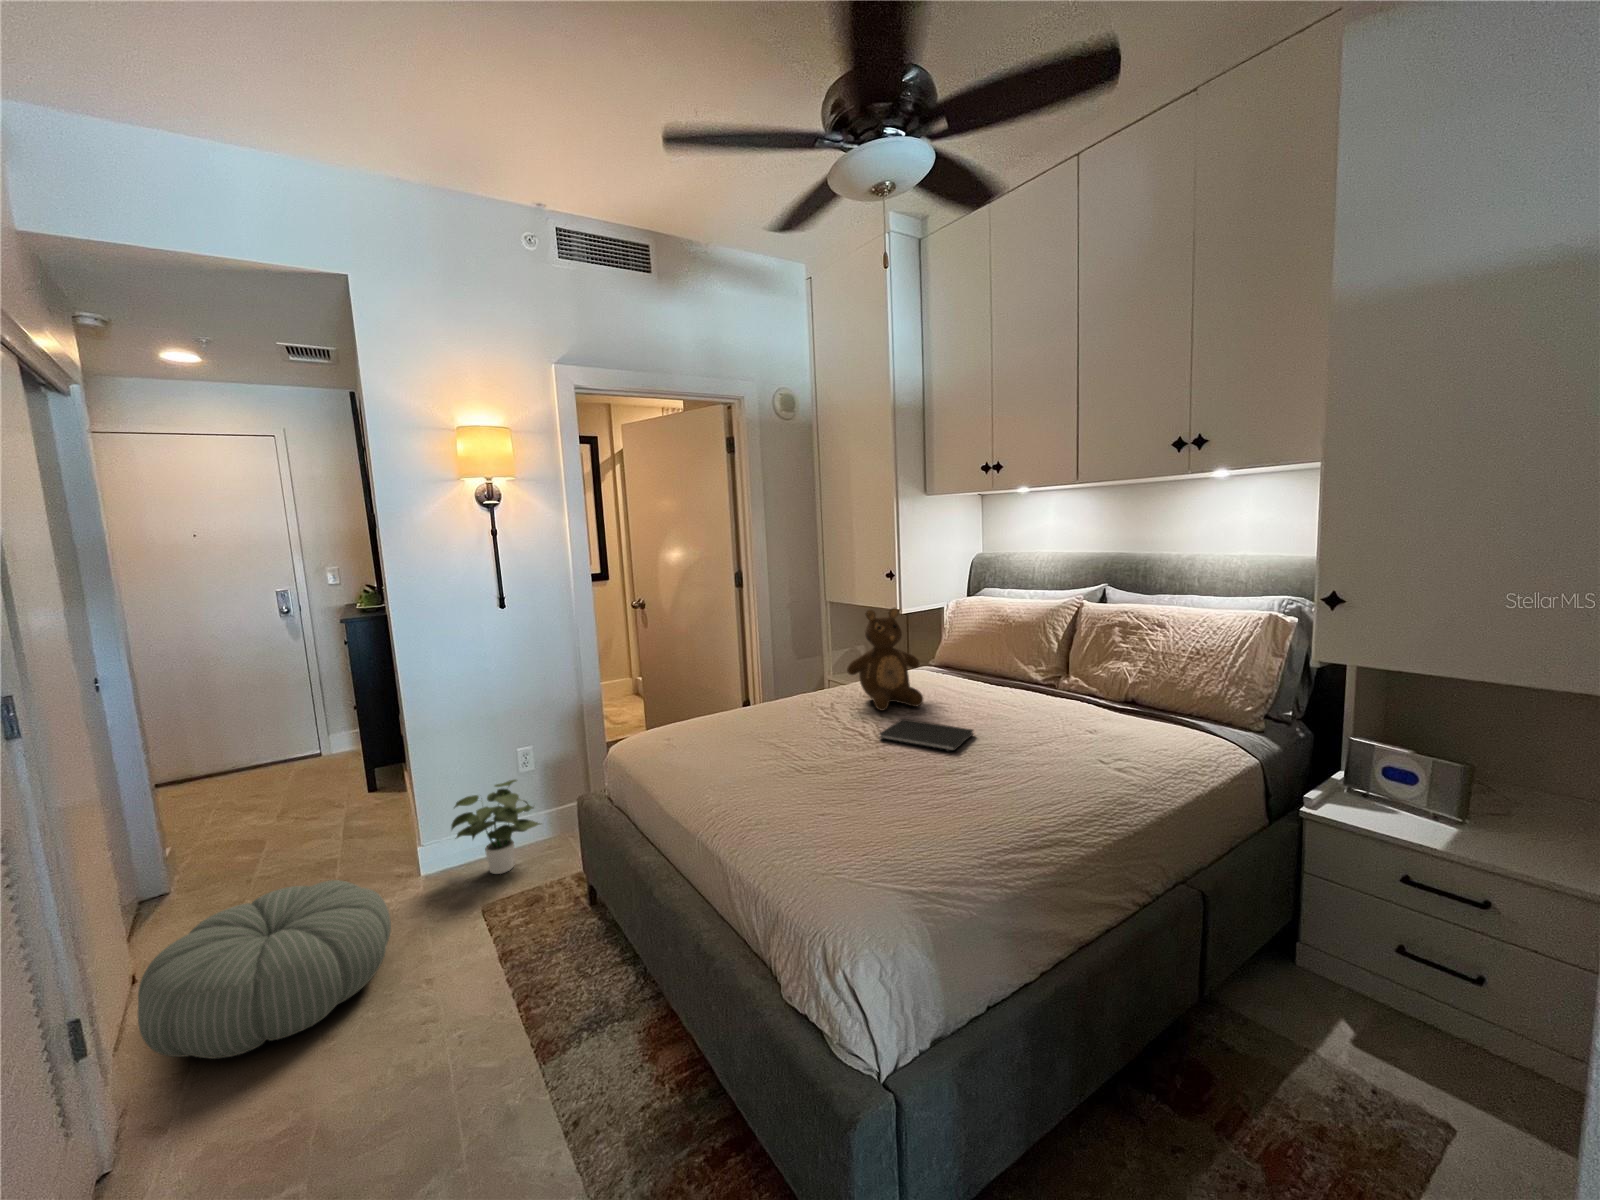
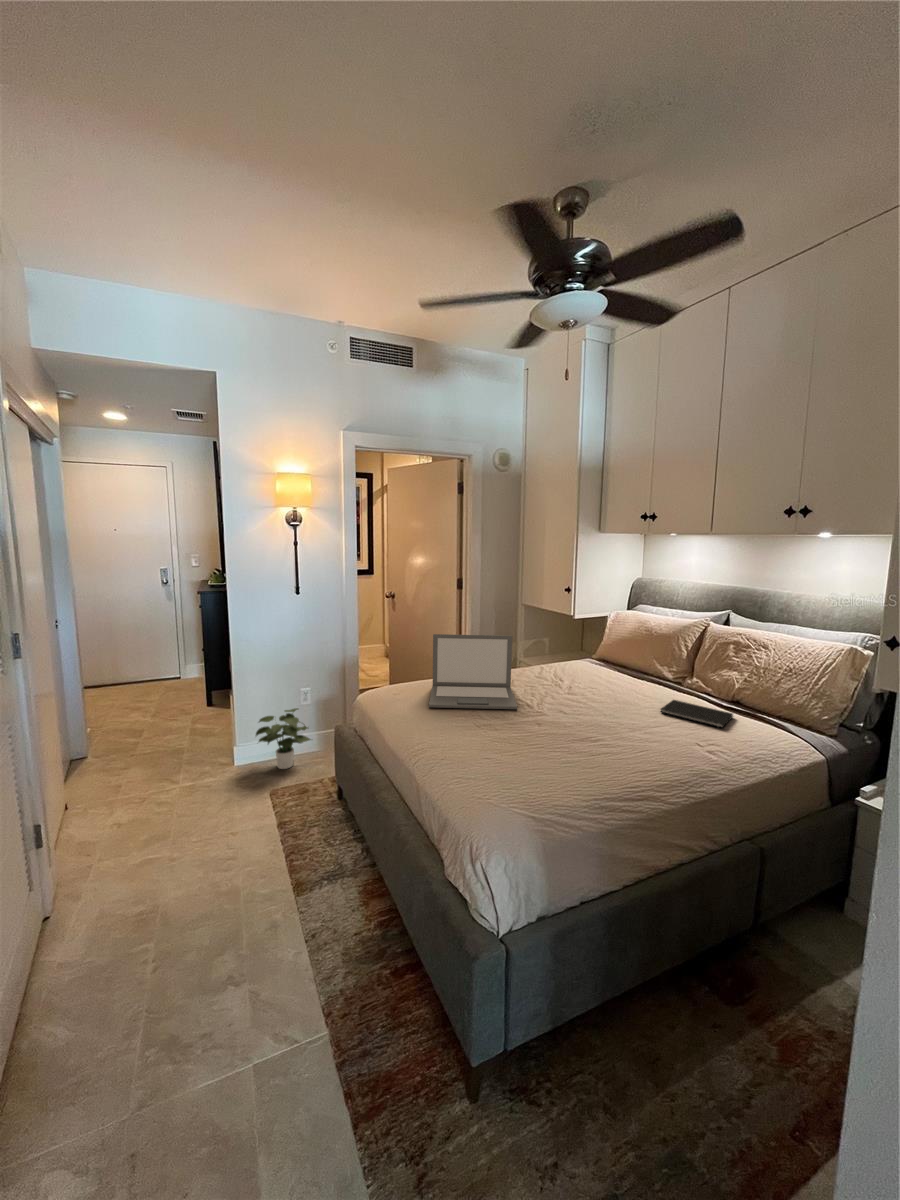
teddy bear: present [847,608,923,710] -> none [524,616,578,689]
laptop: none [717,640,849,753] -> present [429,634,517,709]
notebook: present [880,719,973,751] -> present [661,700,733,728]
pouf: present [138,880,391,1059] -> none [69,760,214,859]

